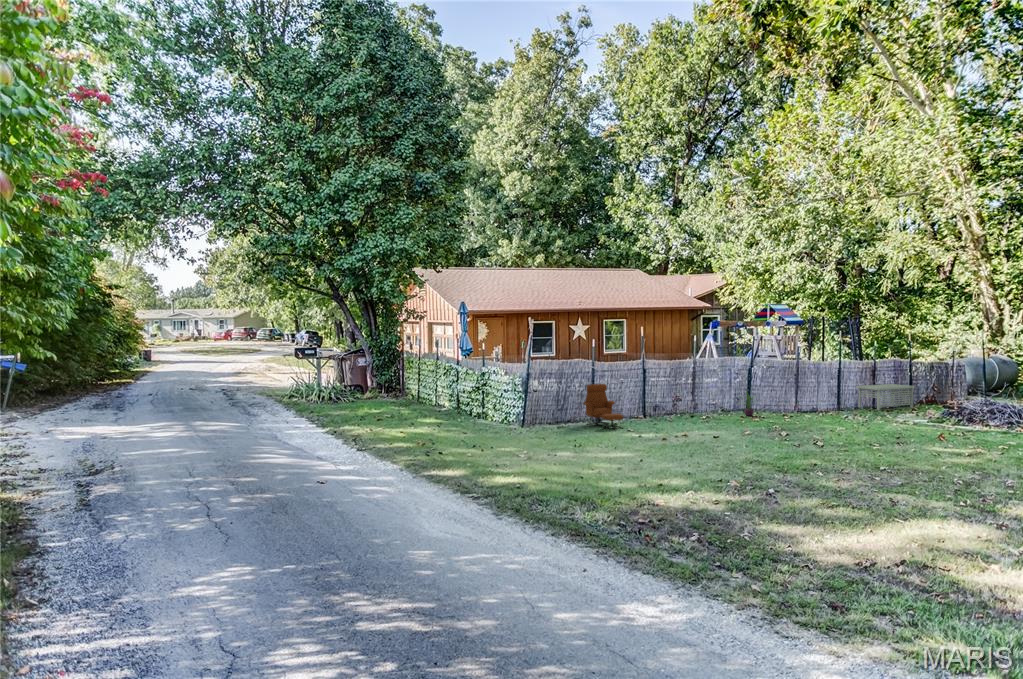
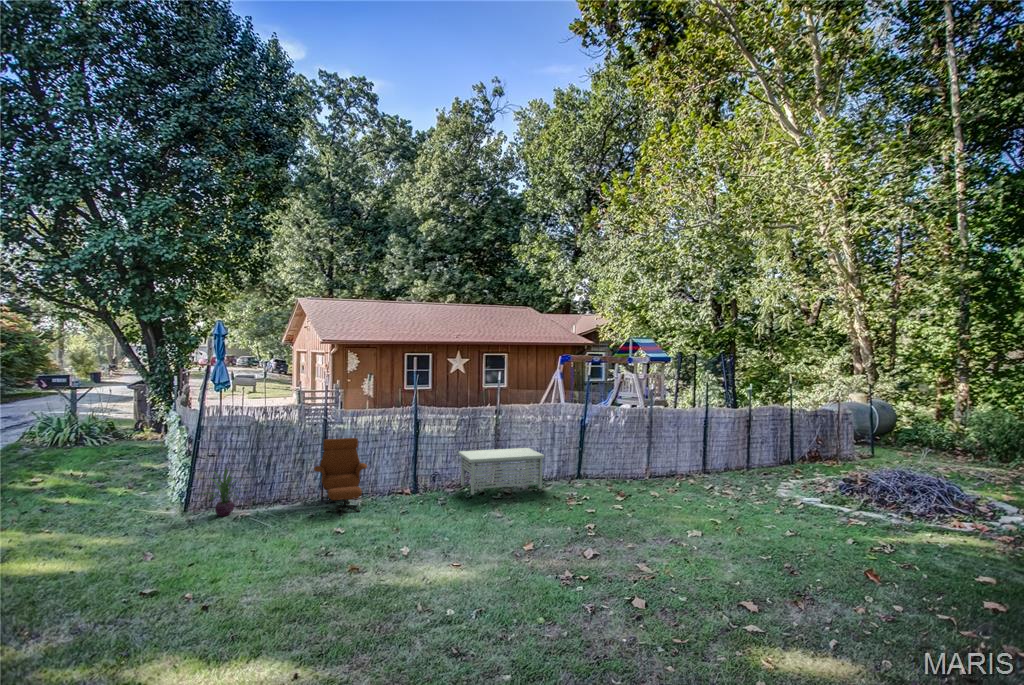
storage bench: present [856,384,914,410] -> present [458,448,545,495]
decorative plant: present [744,391,754,416] -> present [205,468,238,516]

